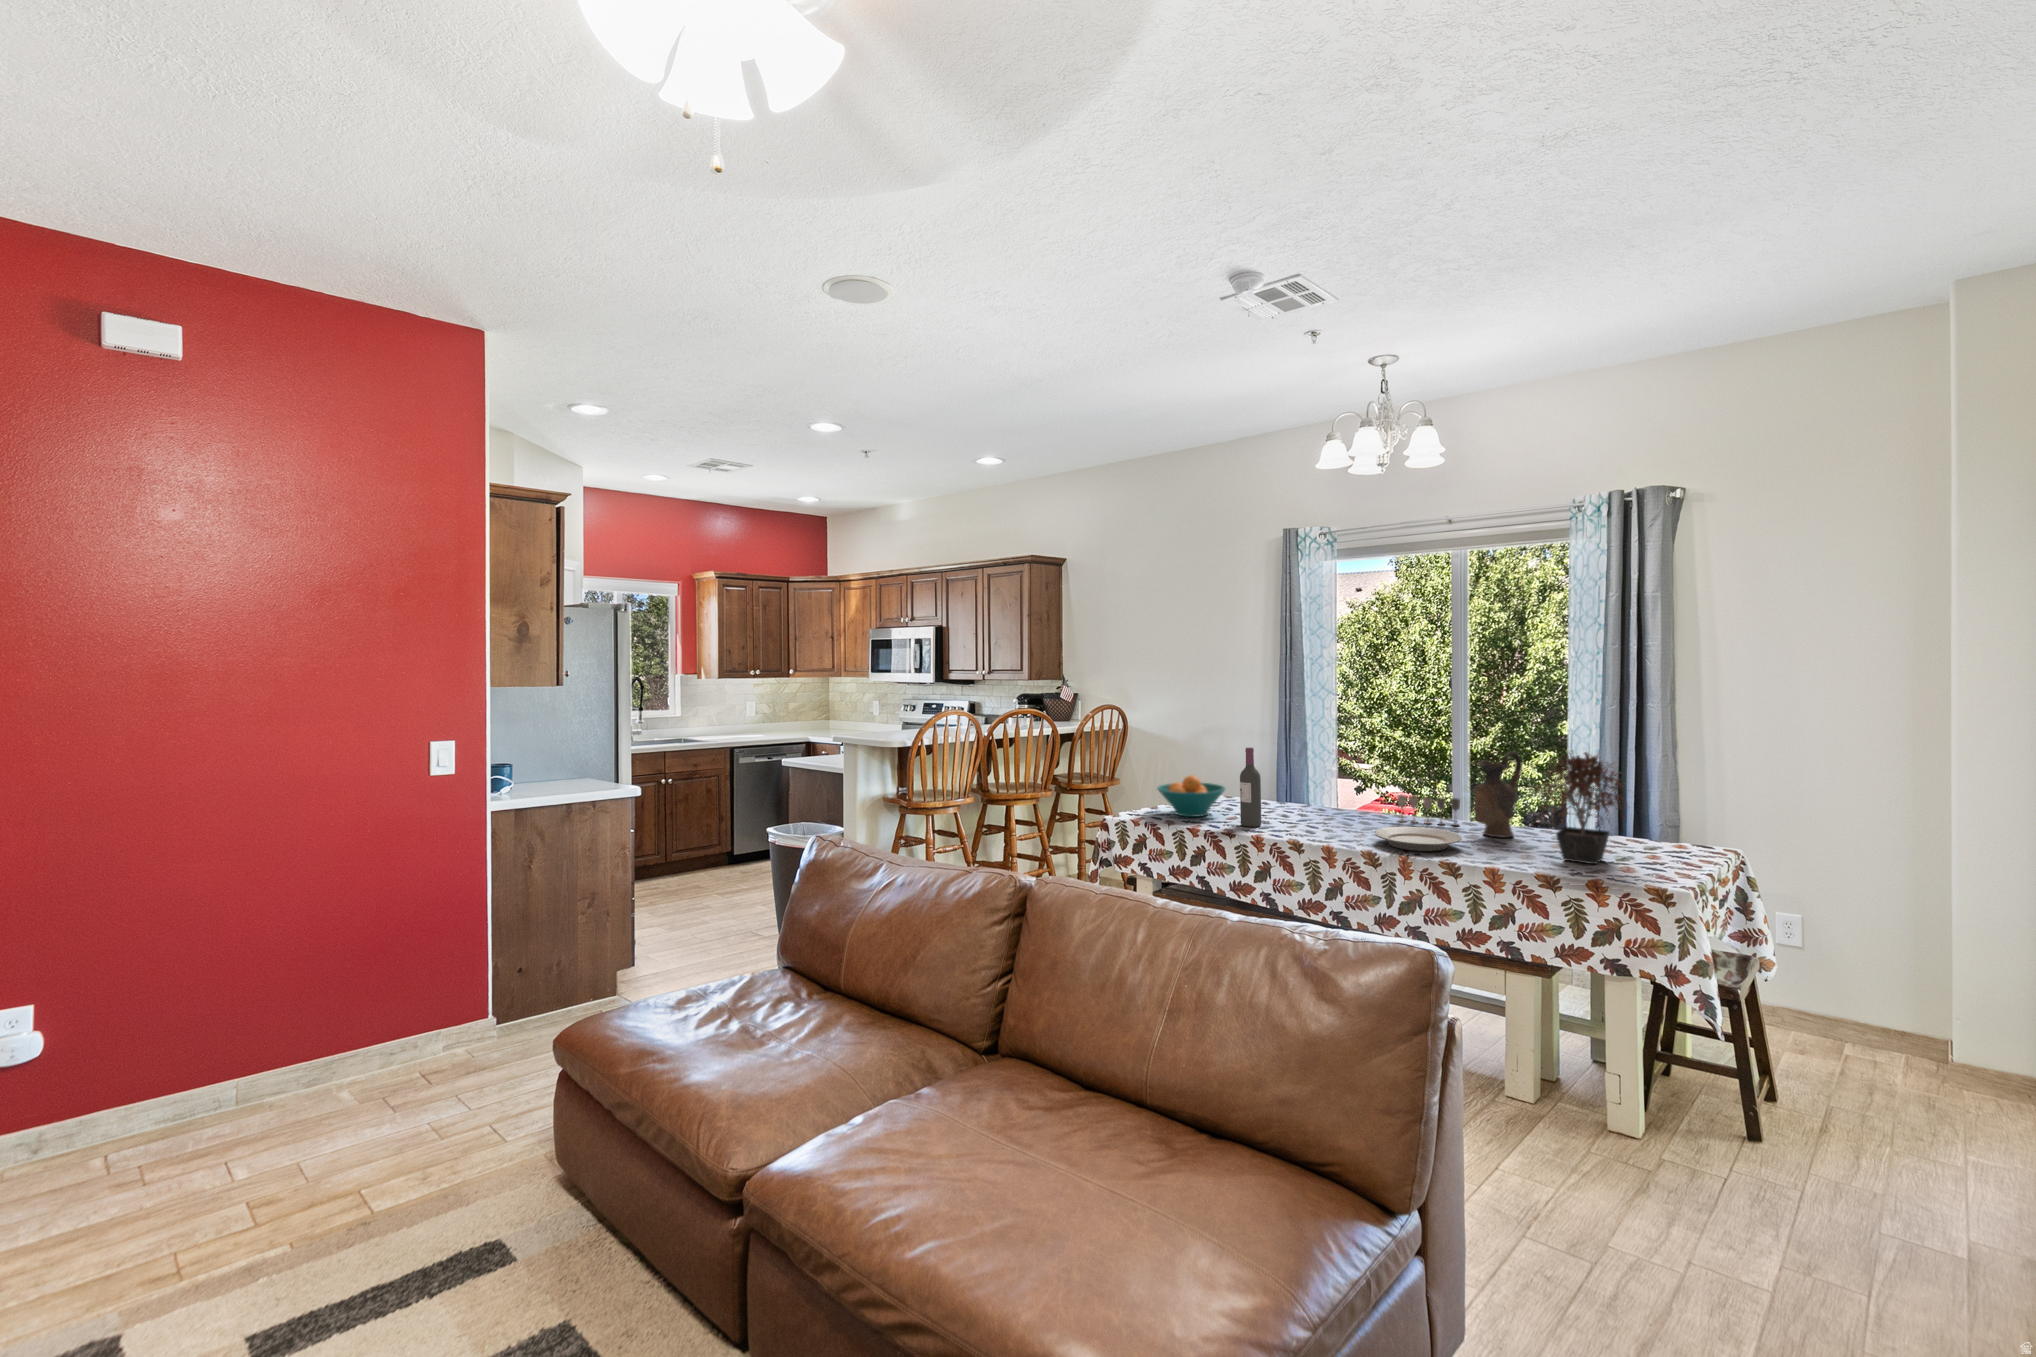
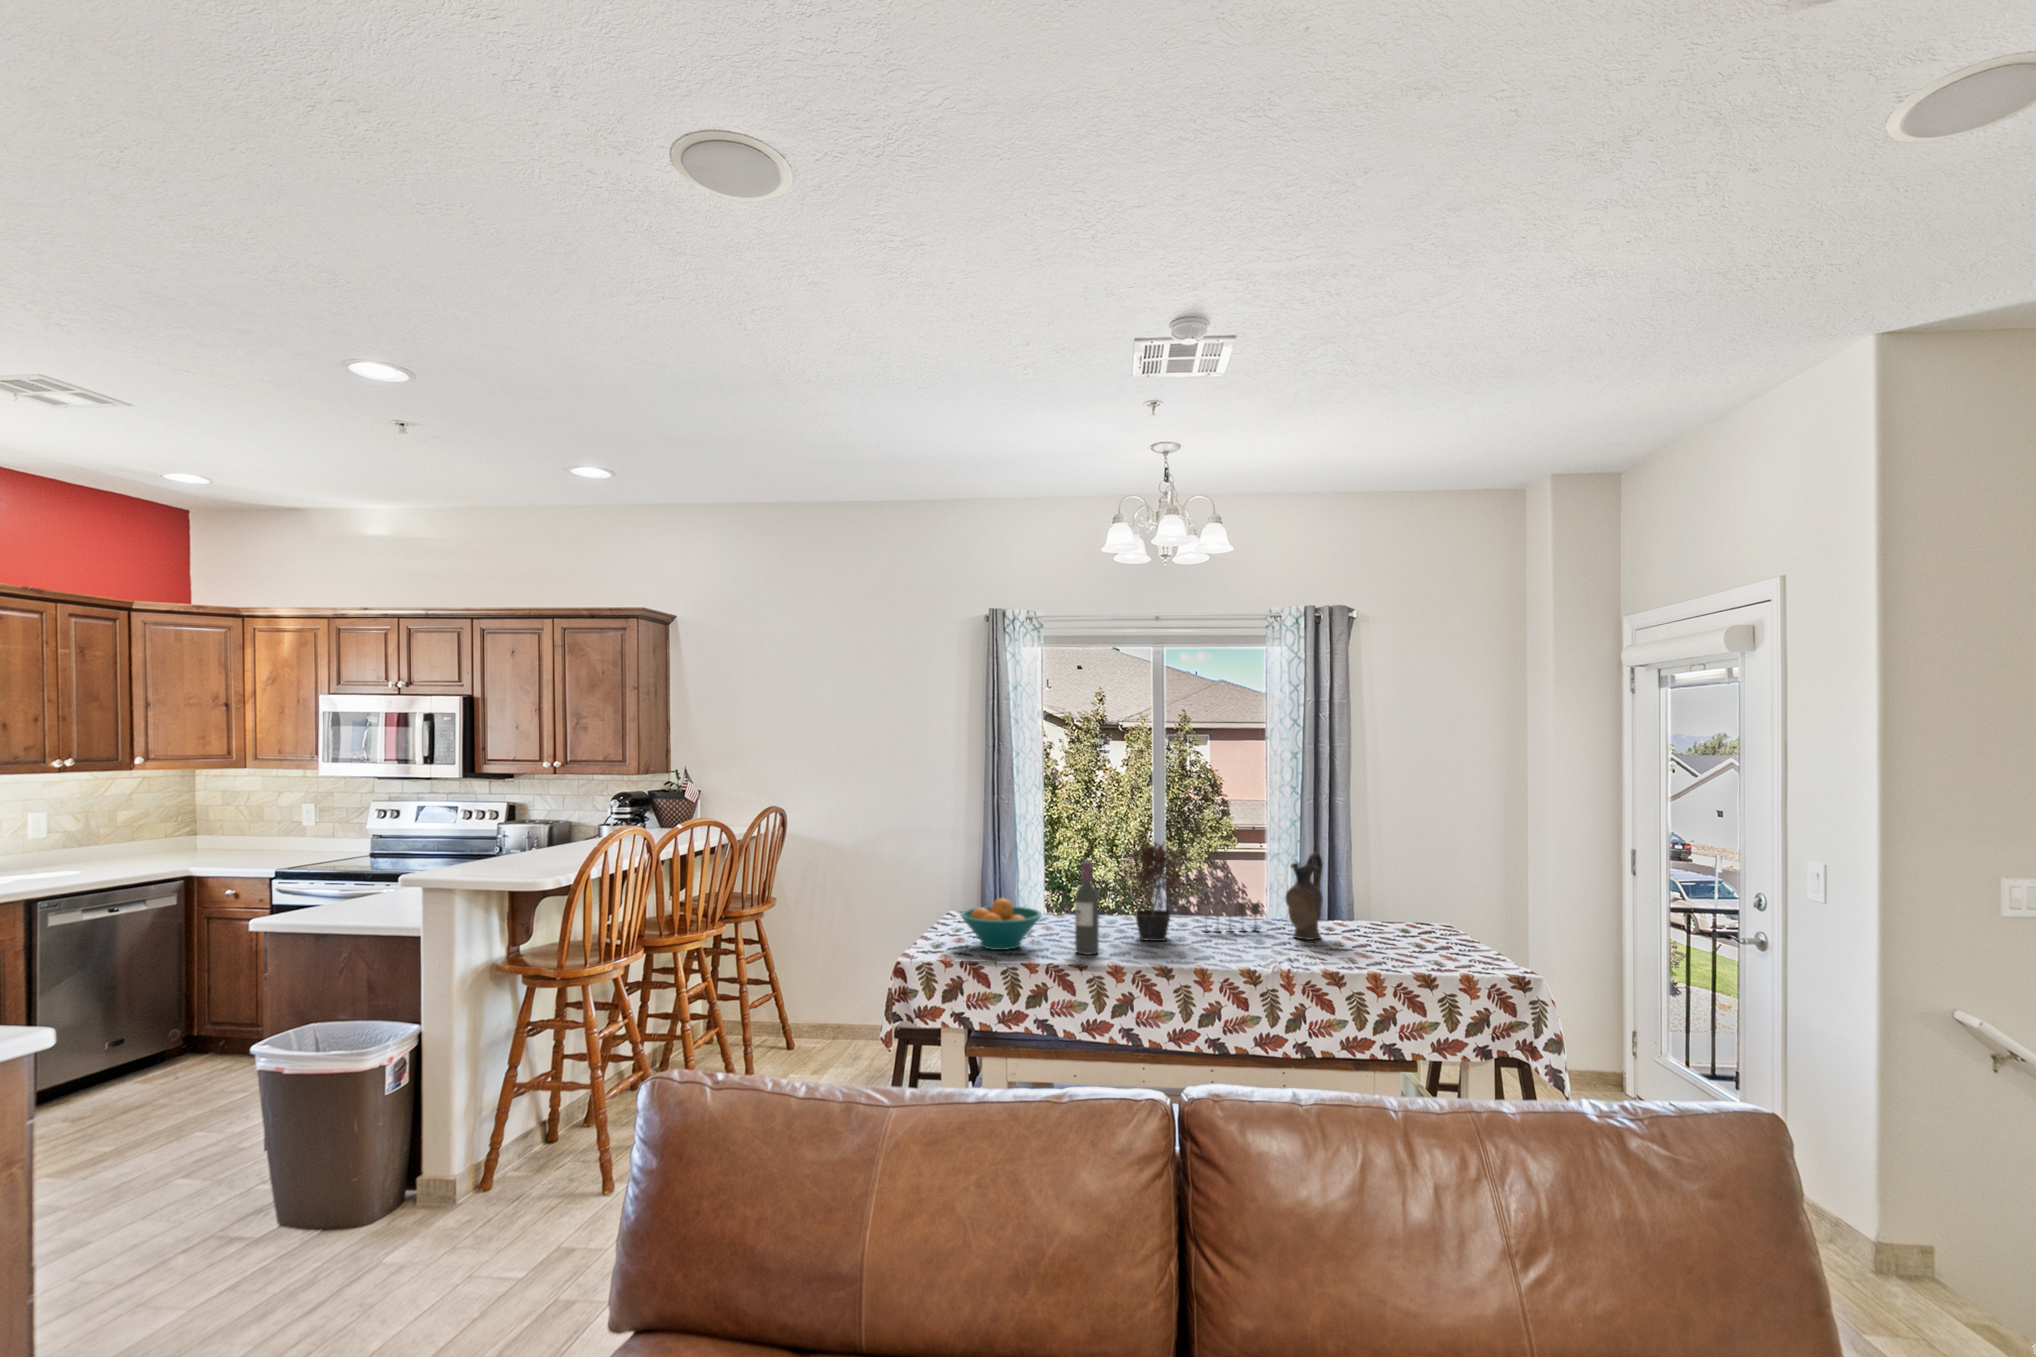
potted plant: present [1536,752,1627,864] -> present [1120,842,1186,941]
plate: present [1375,827,1462,851] -> none [1229,937,1313,962]

